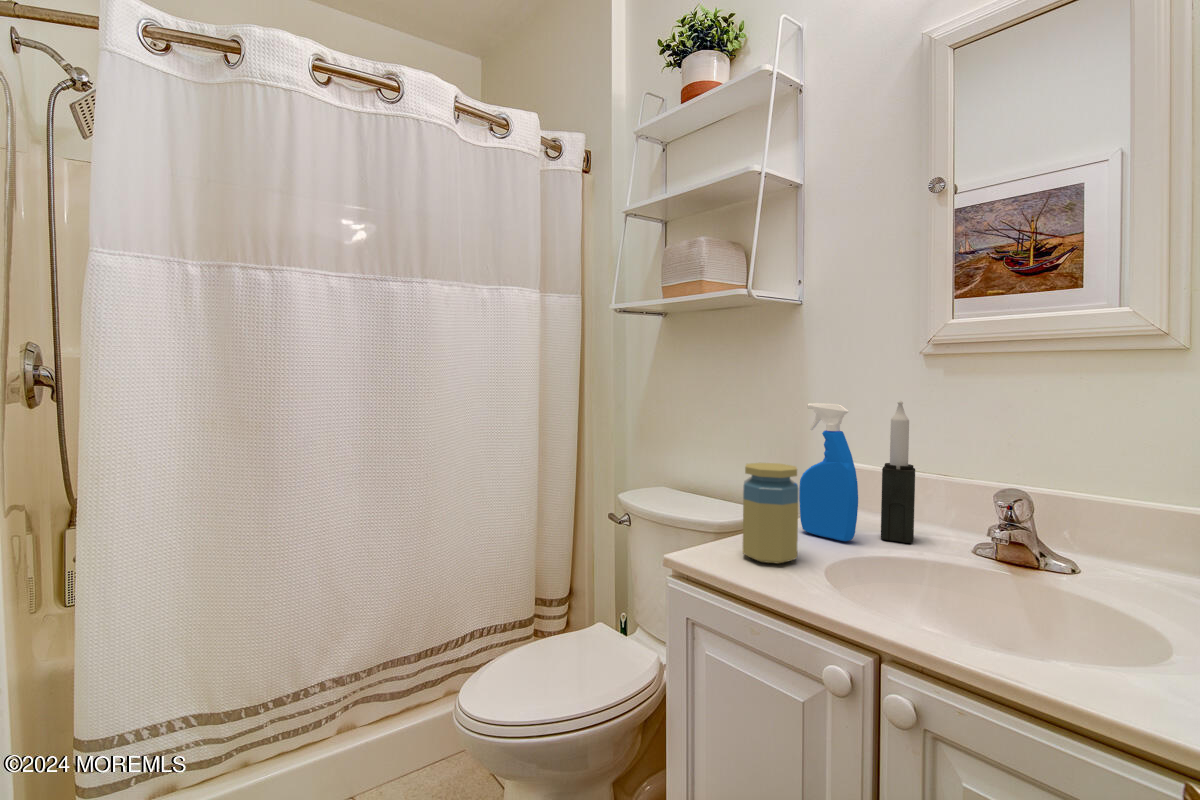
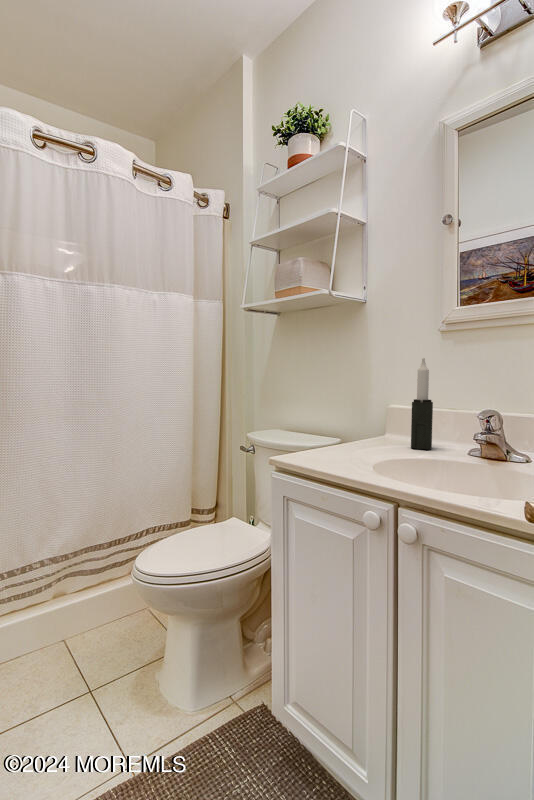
spray bottle: present [799,403,858,541] -> none [360,360,396,449]
jar: present [743,463,798,563] -> none [319,396,355,459]

